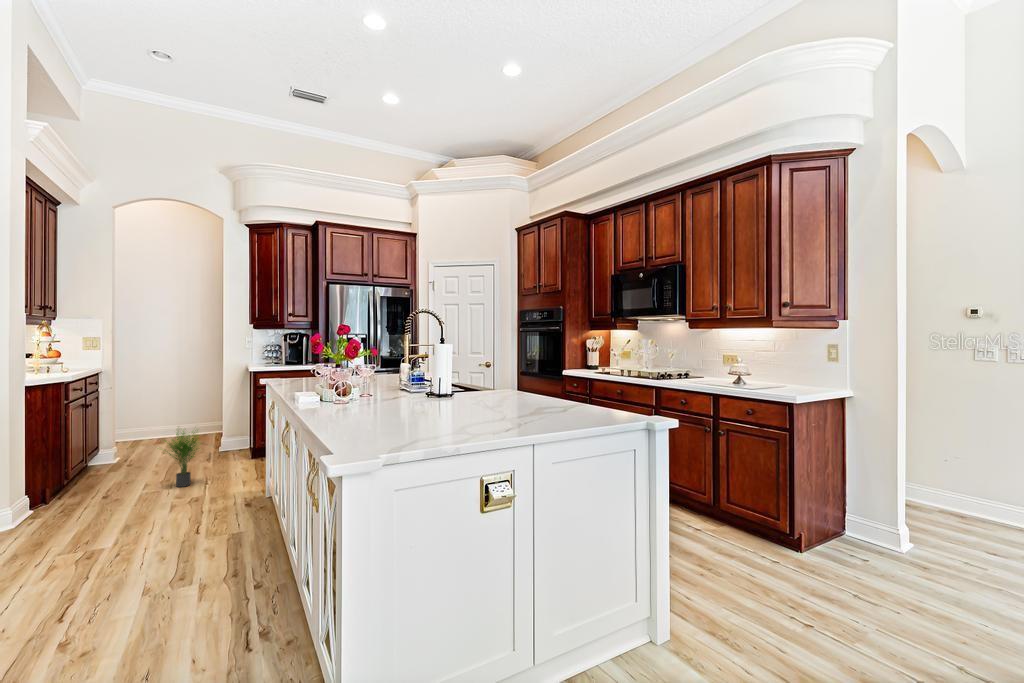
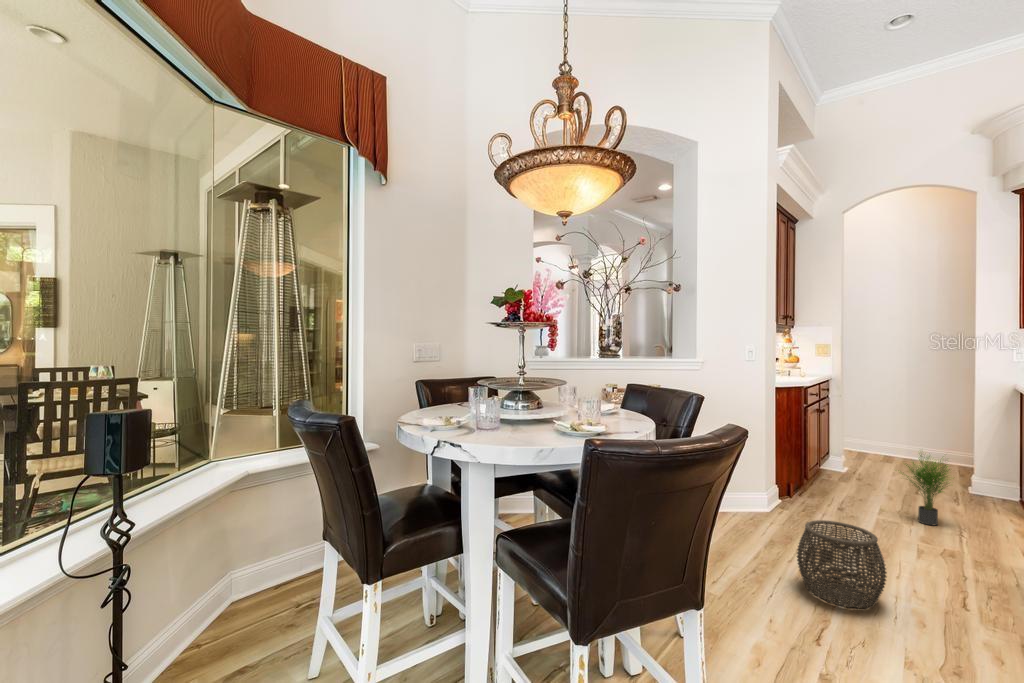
woven basket: none [47,505,137,585] -> present [797,520,887,609]

